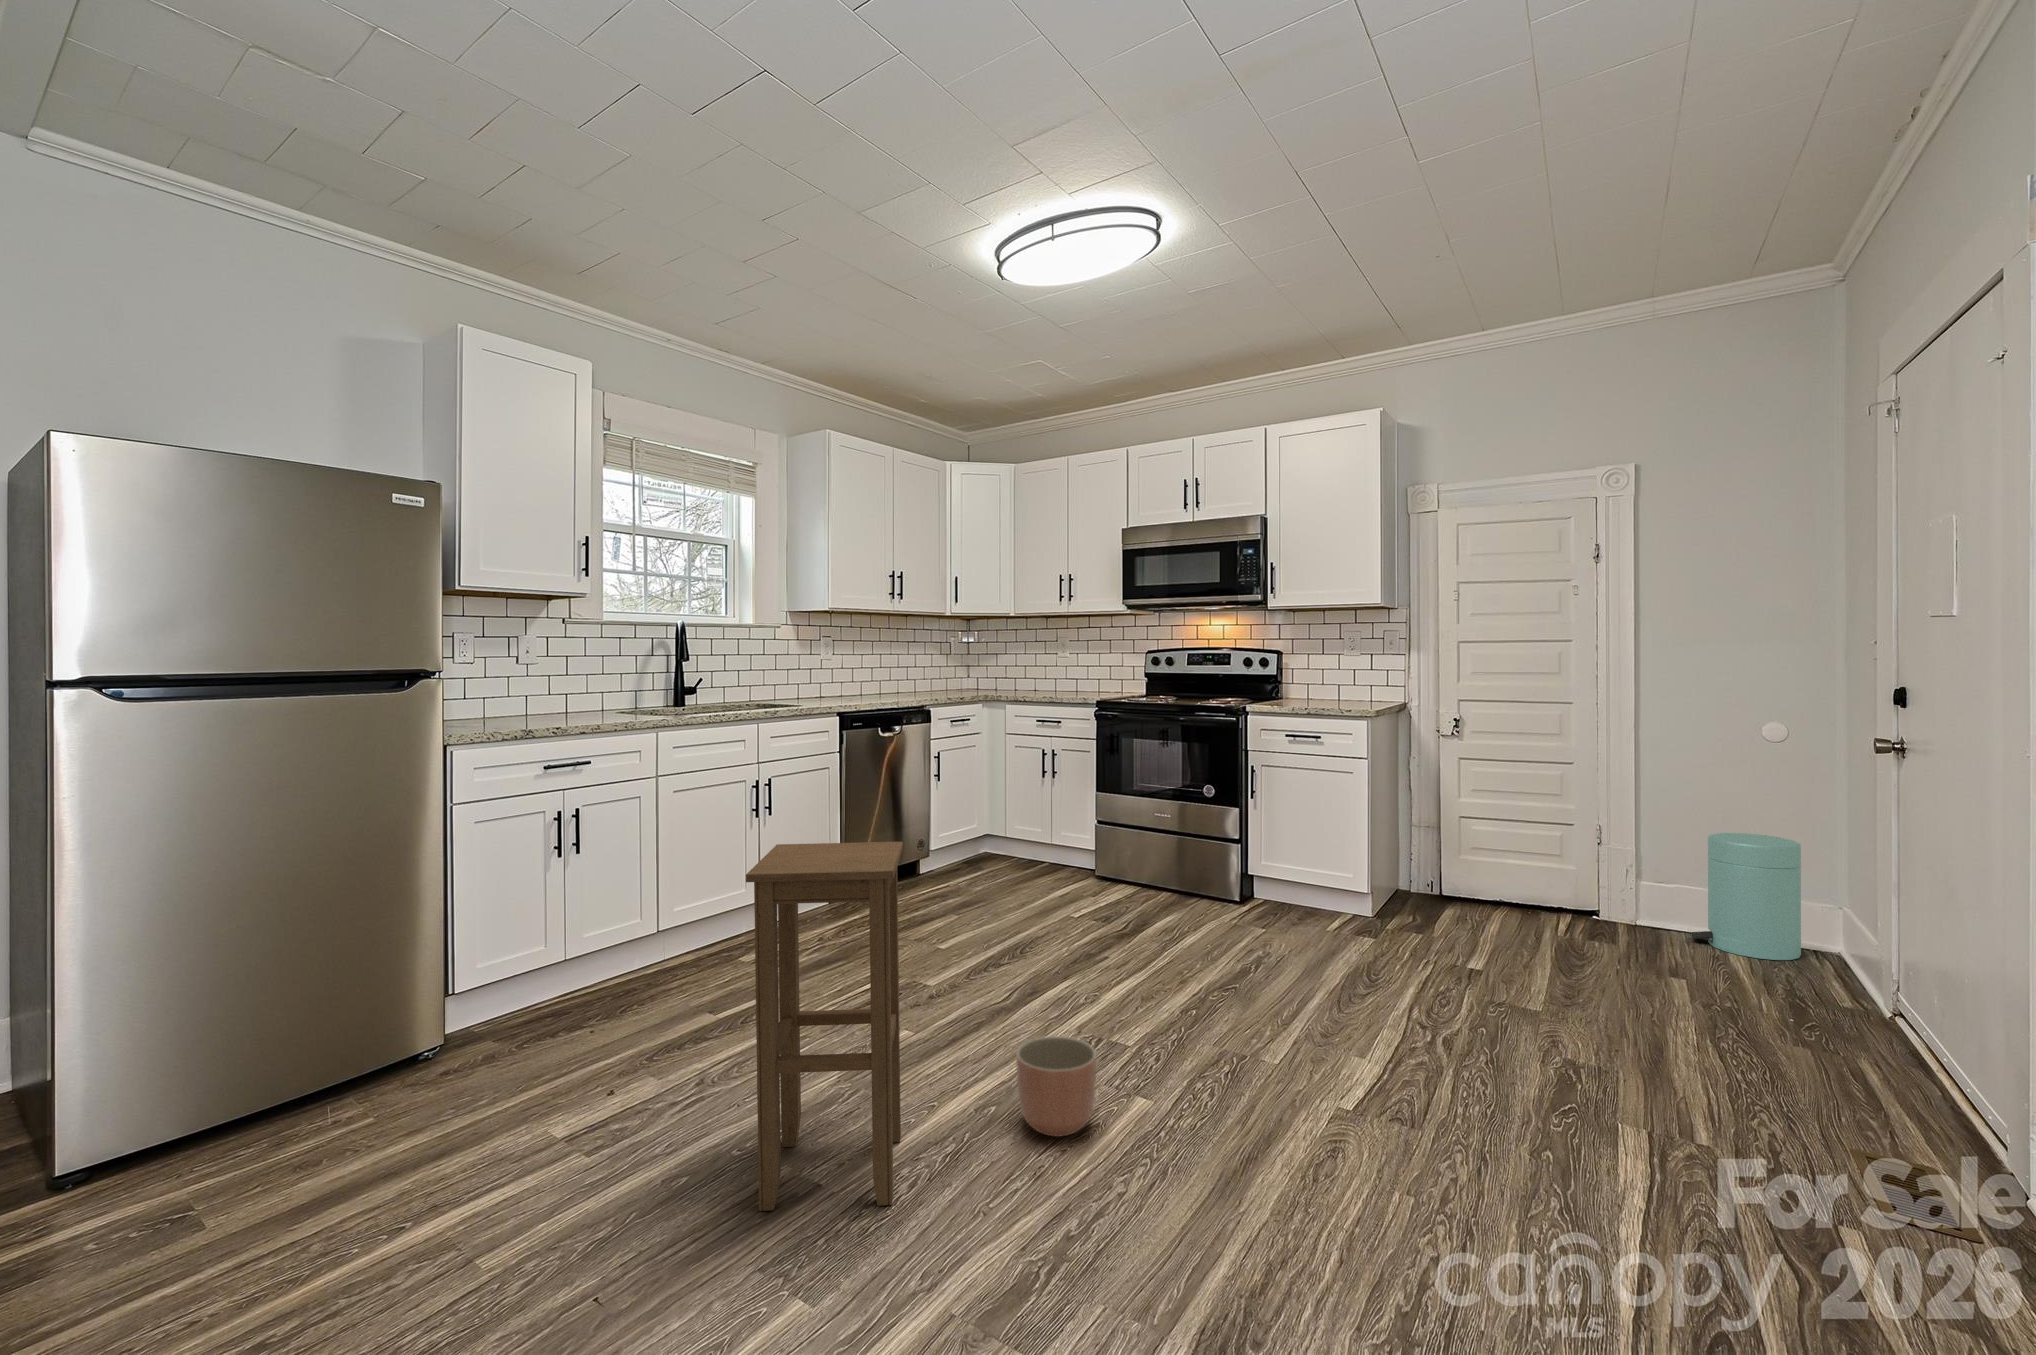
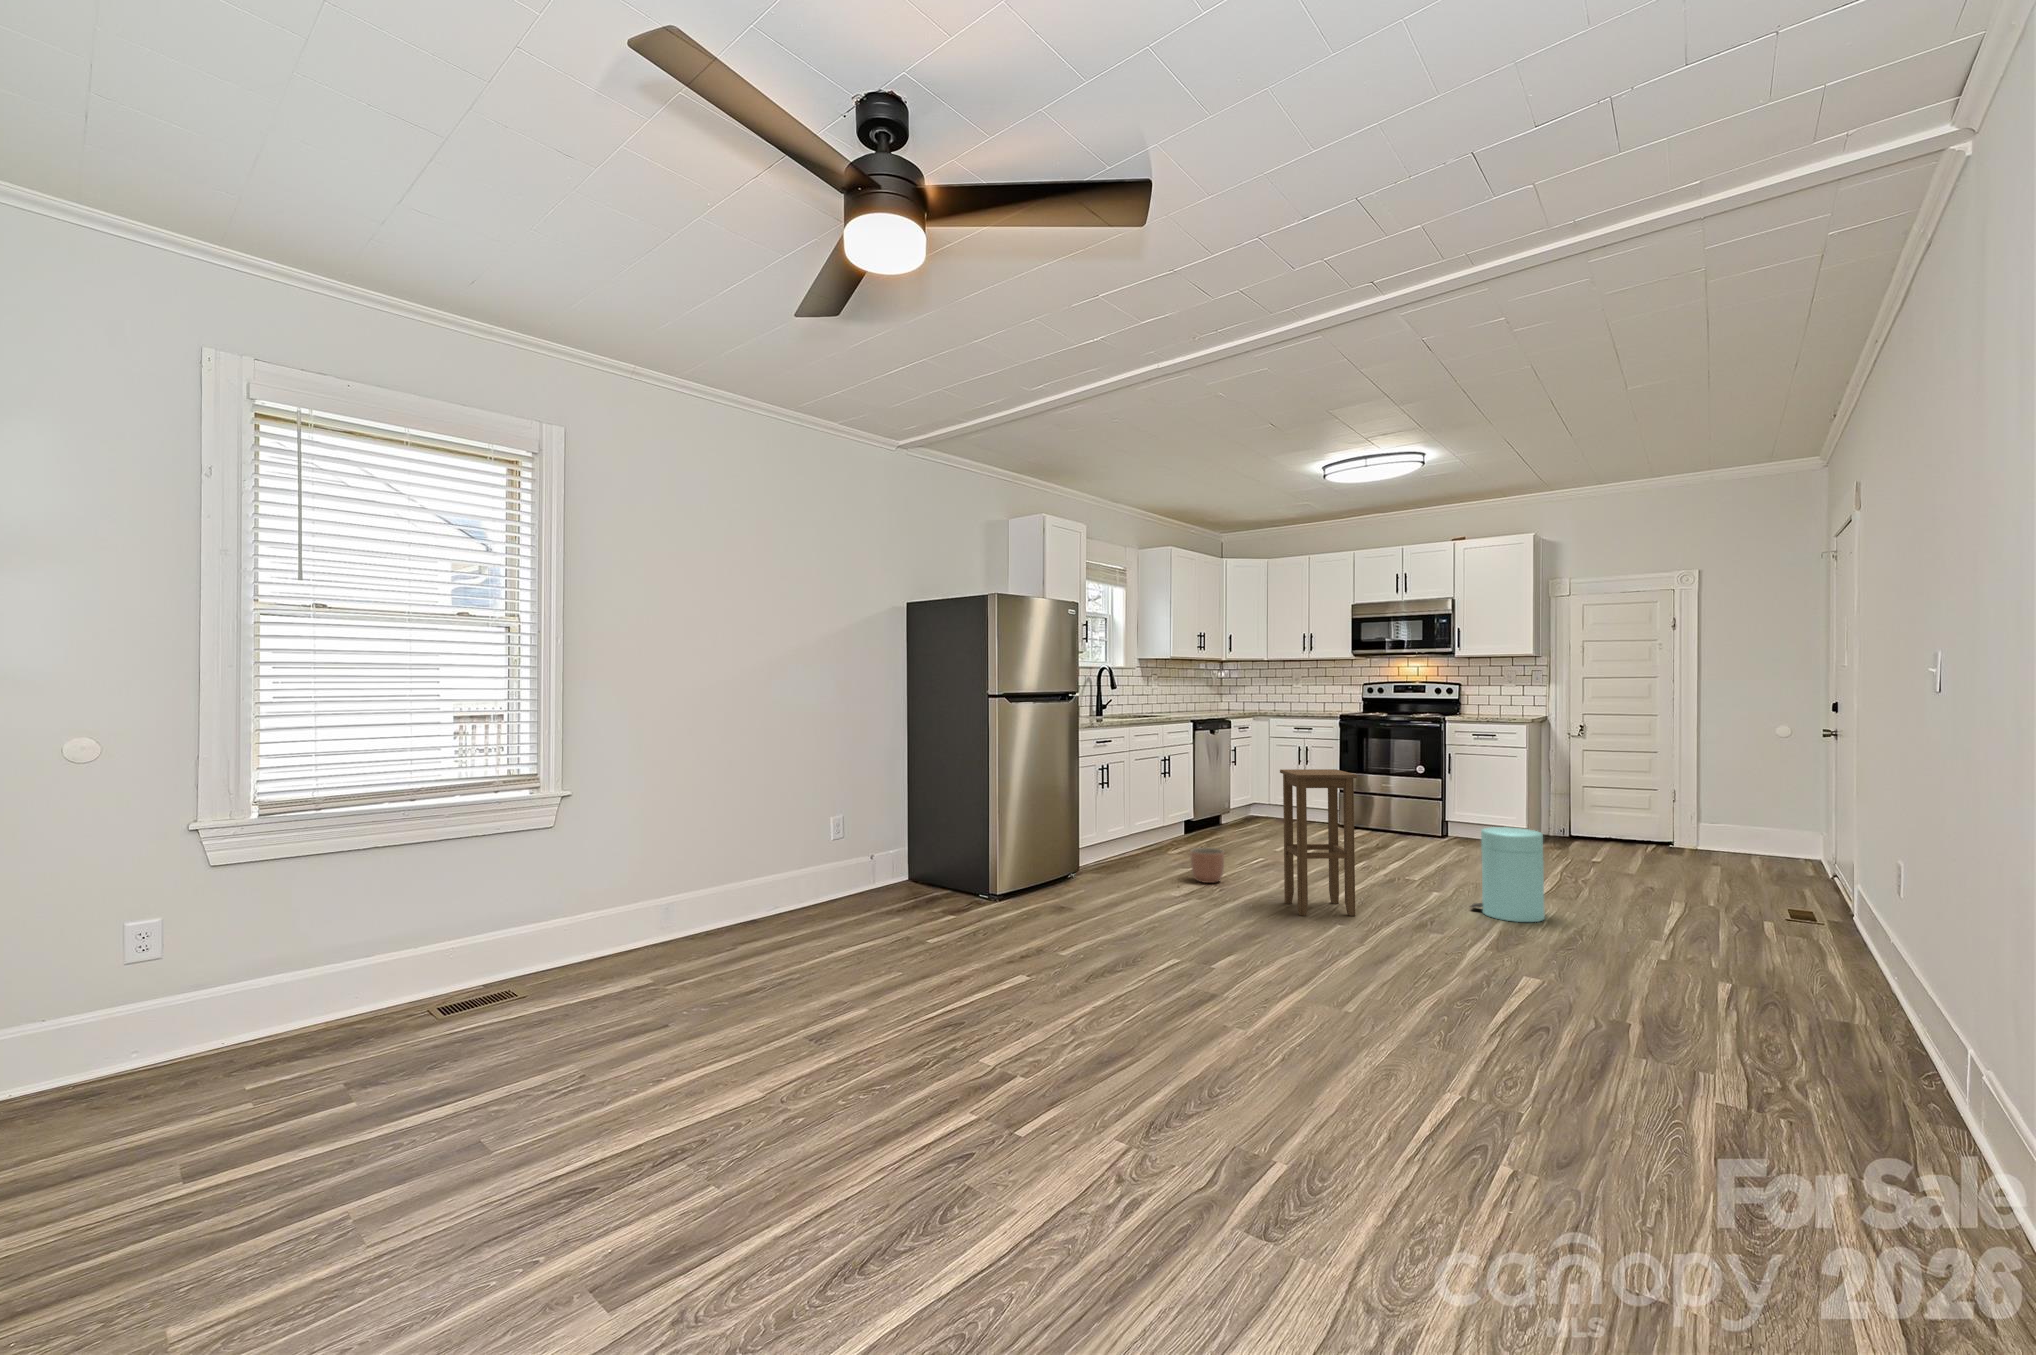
trash can: present [1692,833,1801,960] -> present [1471,827,1545,922]
planter: present [1016,1036,1096,1137] -> present [1190,848,1224,883]

